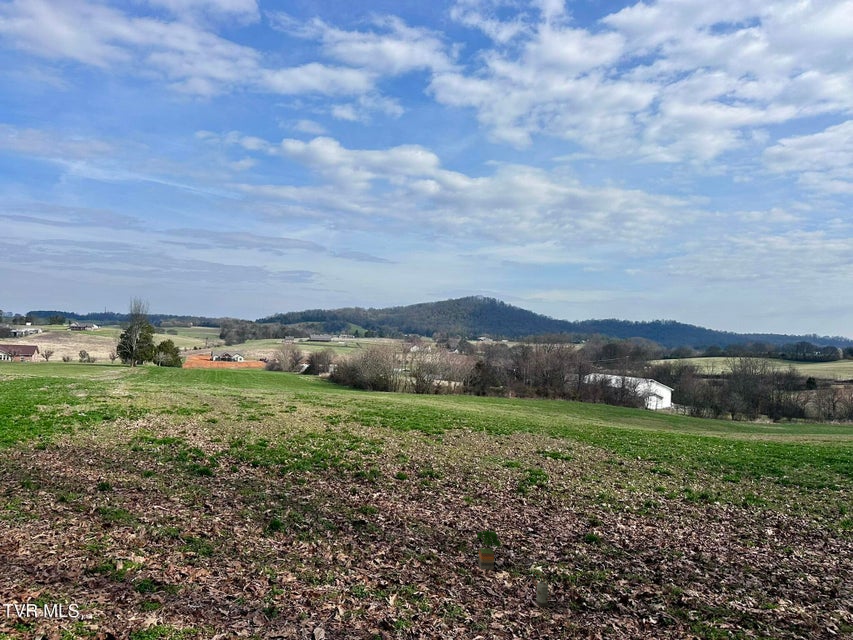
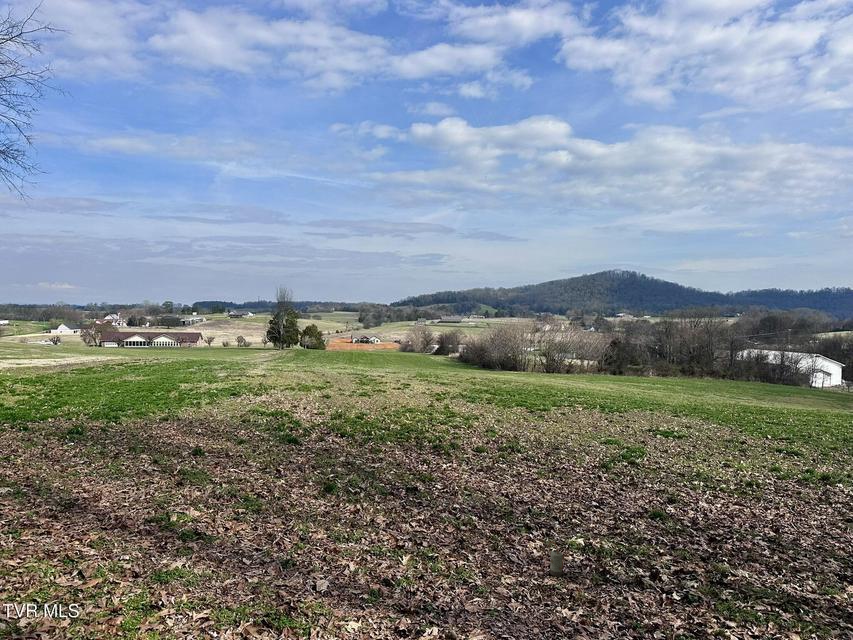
potted tree: present [477,530,500,569] -> none [507,498,532,539]

